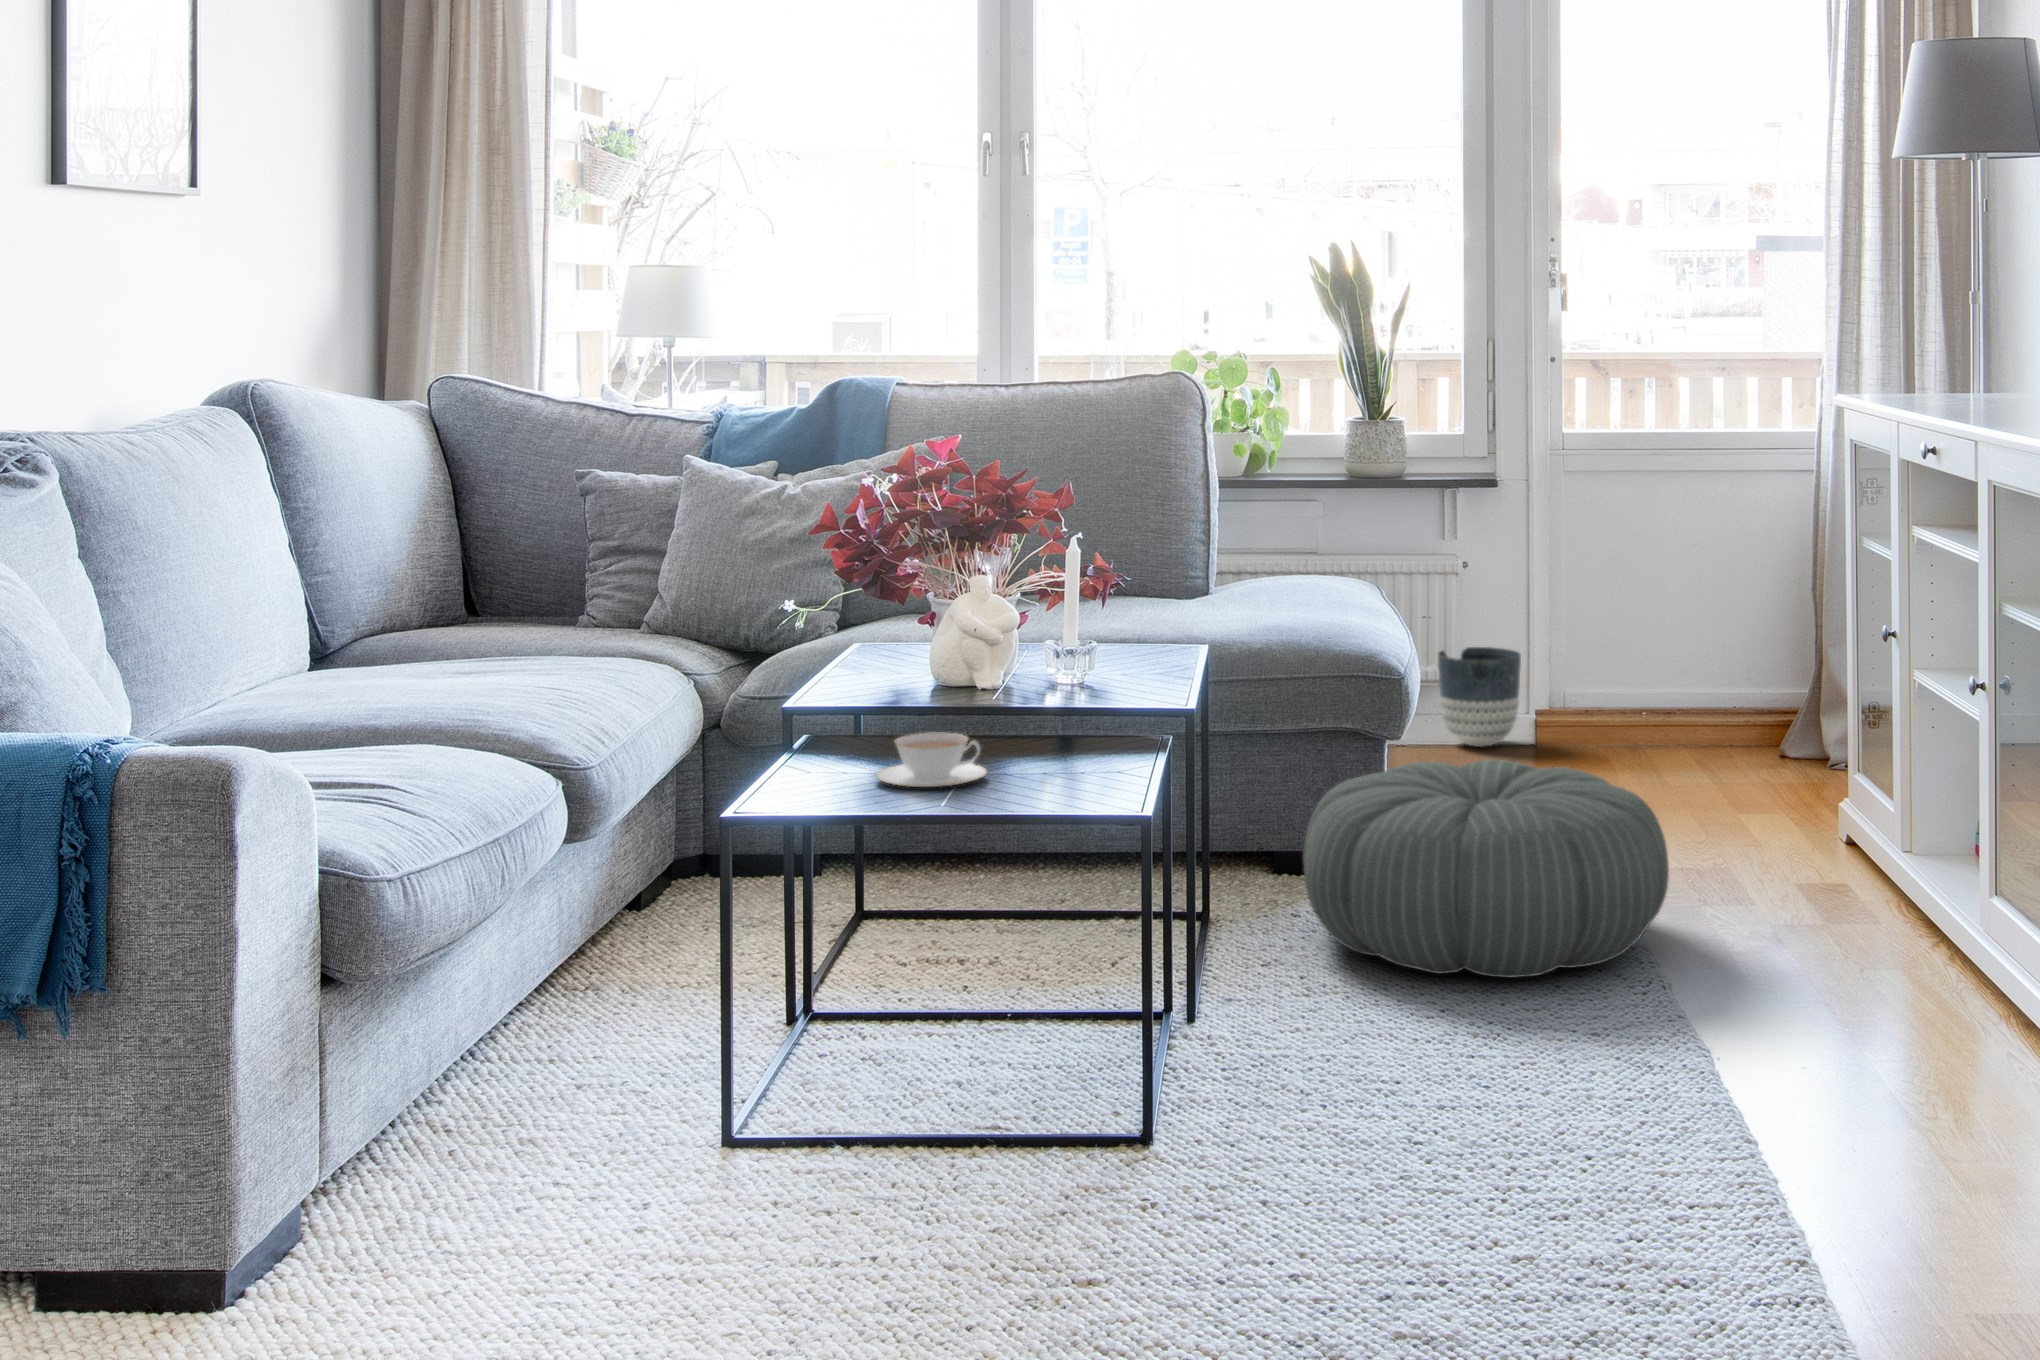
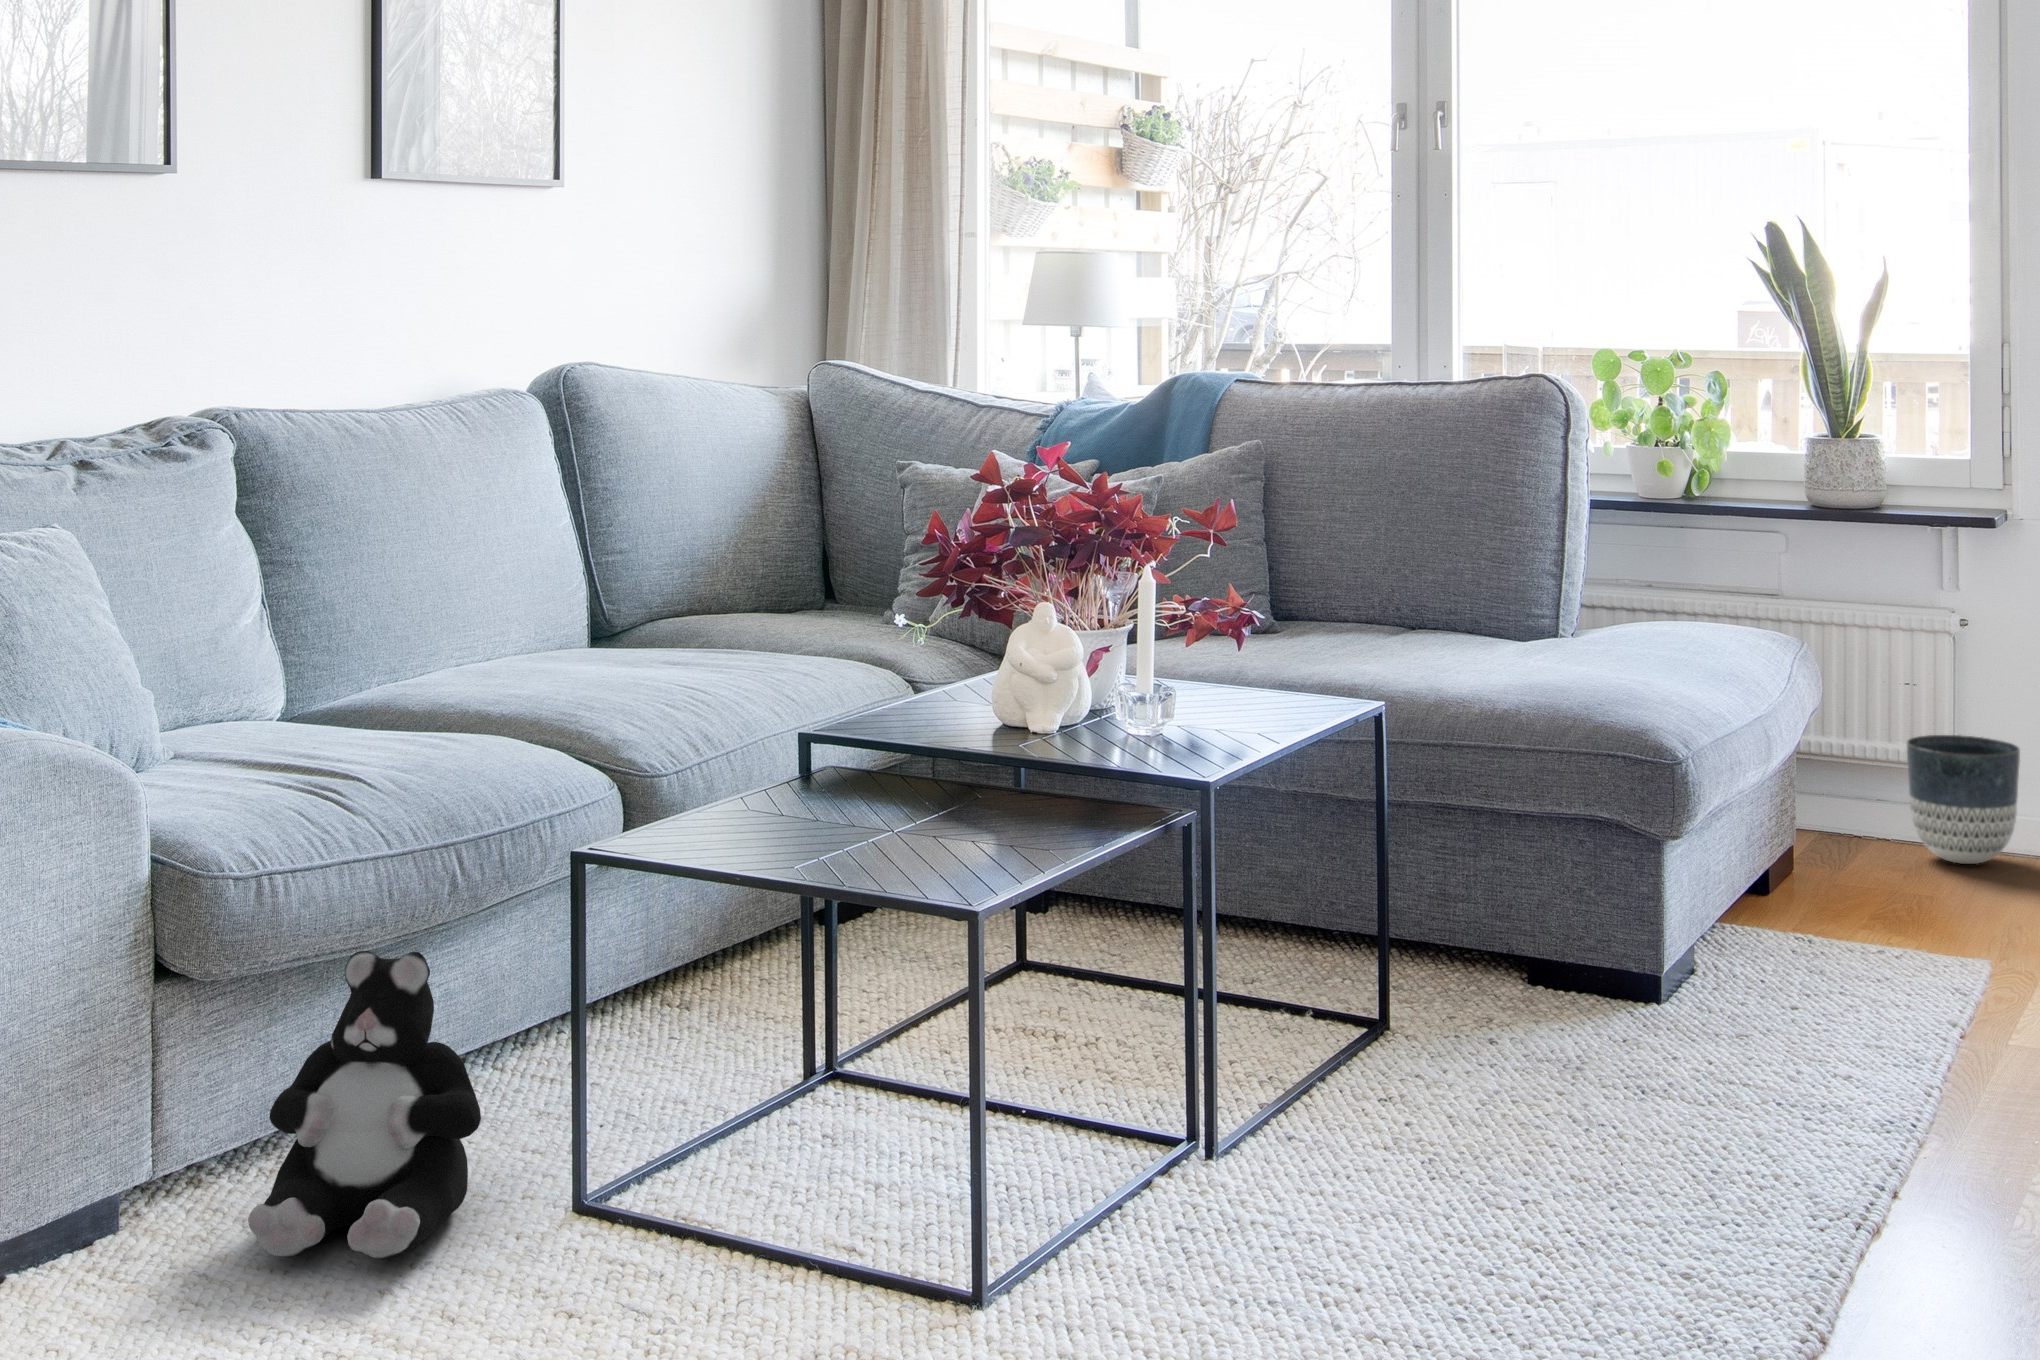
teacup: present [876,733,987,787] -> none [798,778,924,841]
pouf: present [1303,759,1669,978] -> none [1434,877,1924,1175]
plush toy: none [425,935,643,1238] -> present [248,951,481,1259]

